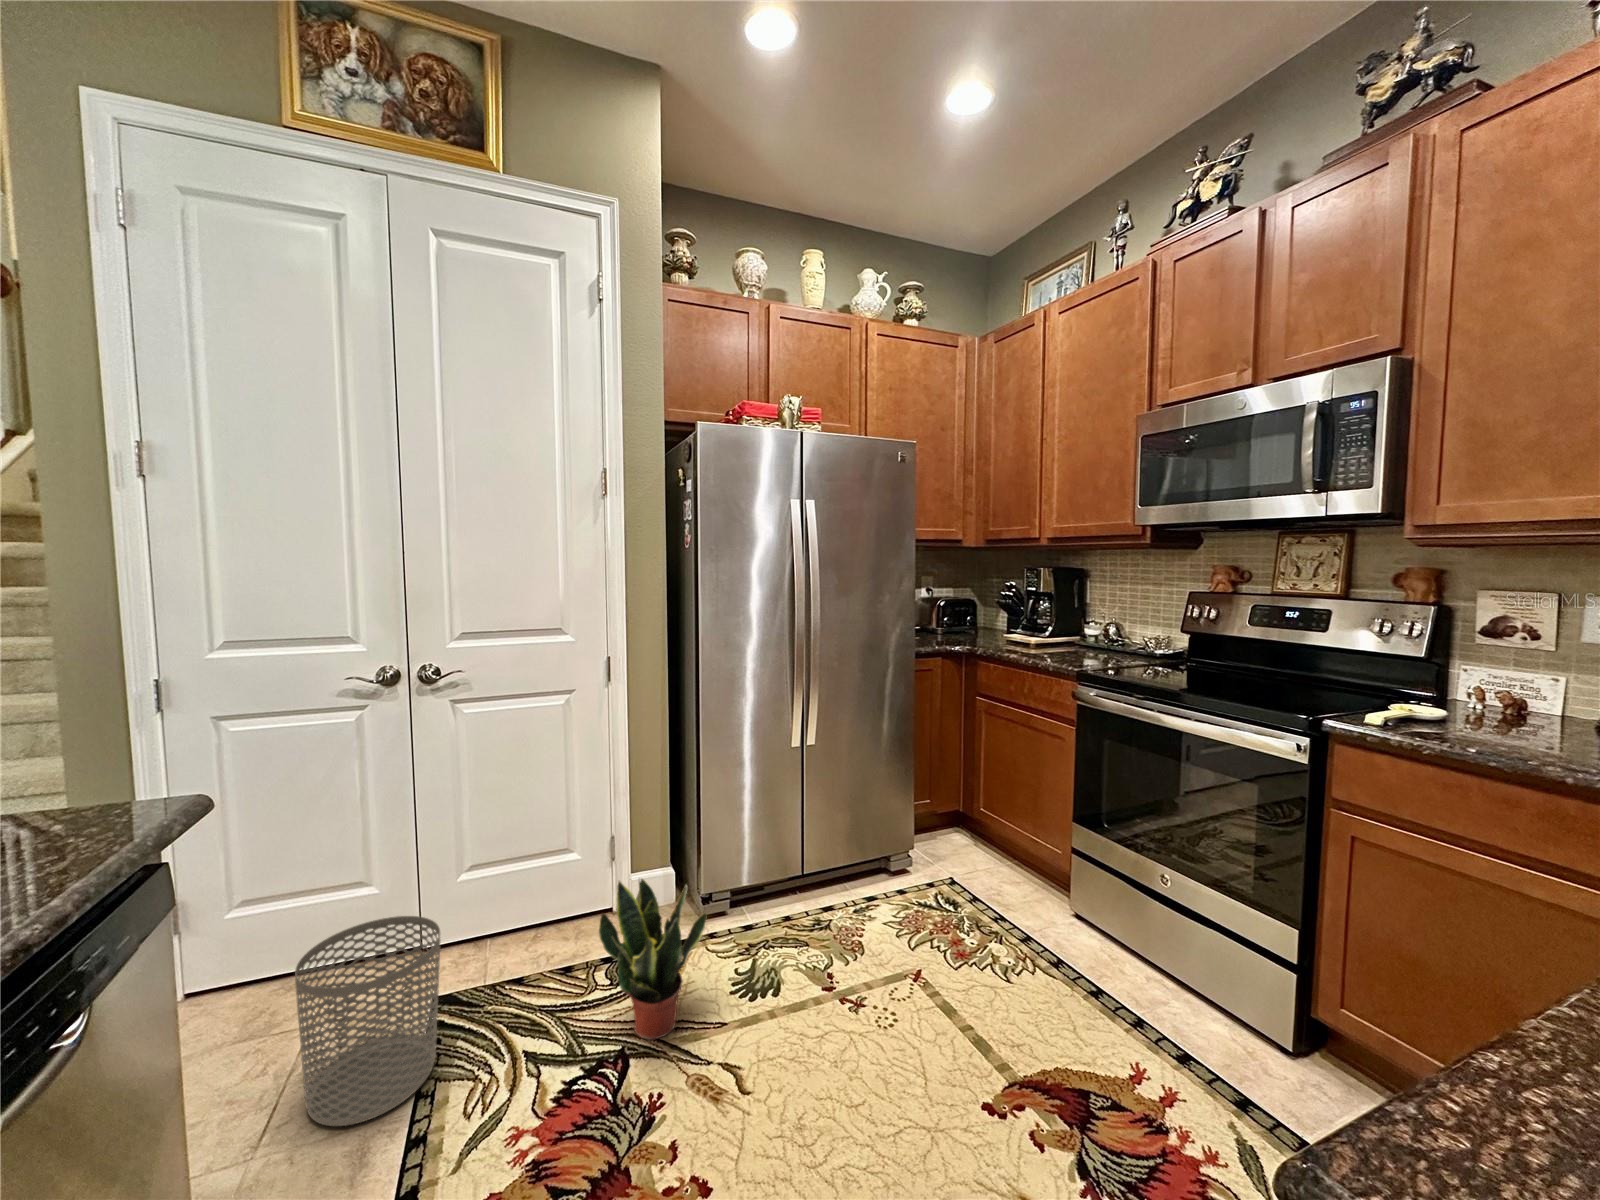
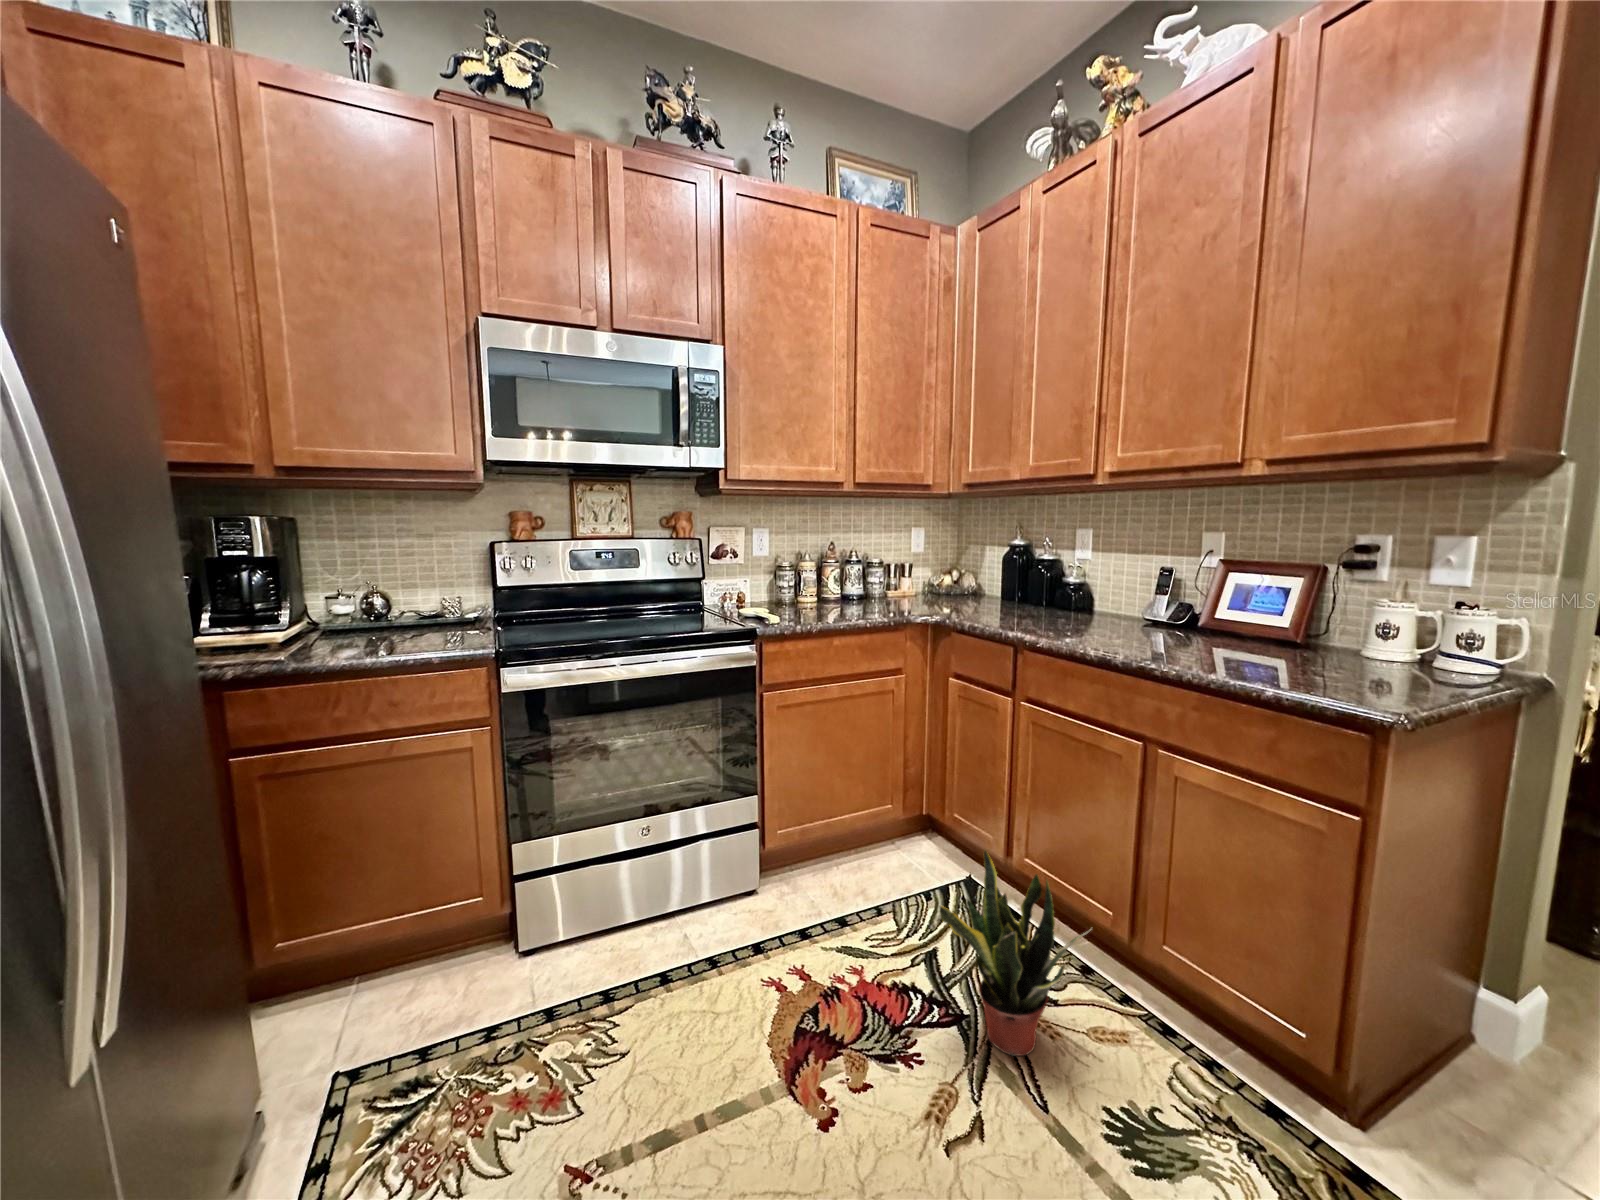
waste bin: present [295,916,440,1126] -> none [843,774,930,907]

